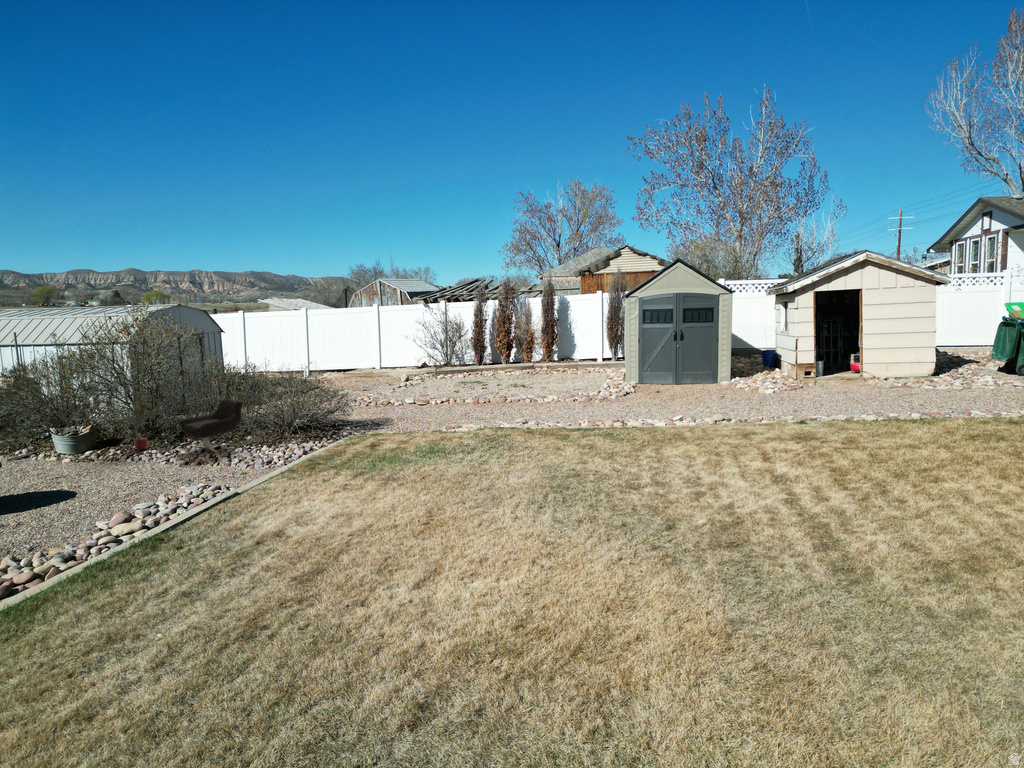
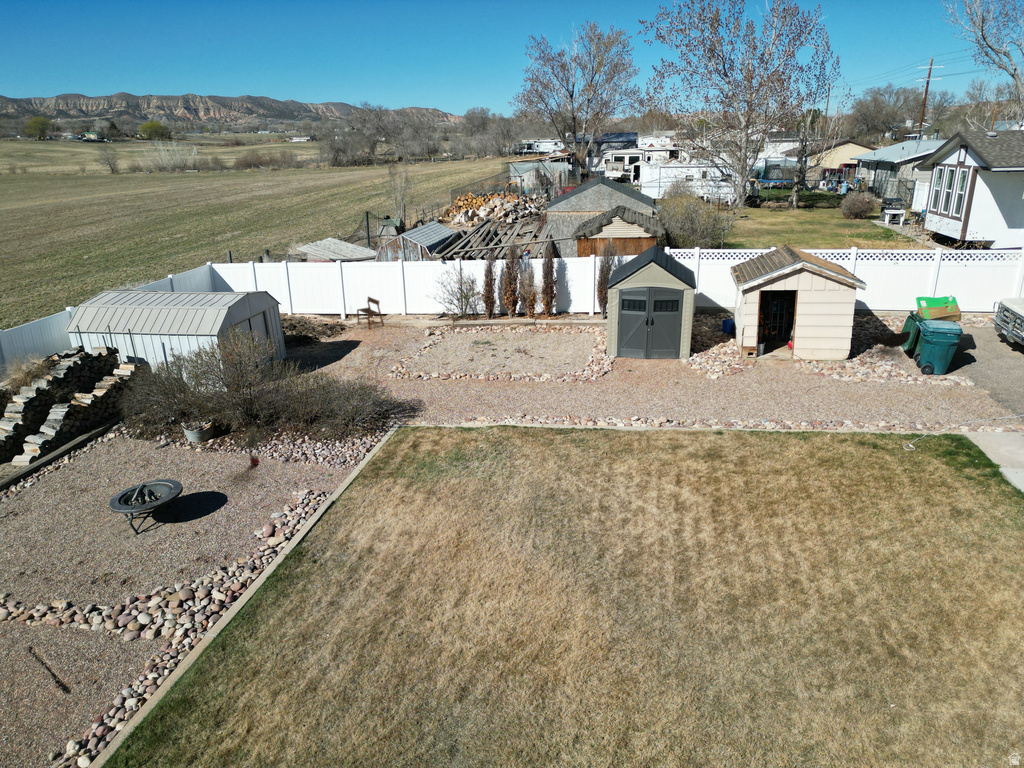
bench: none [326,340,356,374] -> present [357,297,384,329]
lounge chair: present [179,399,243,454] -> present [870,331,911,352]

